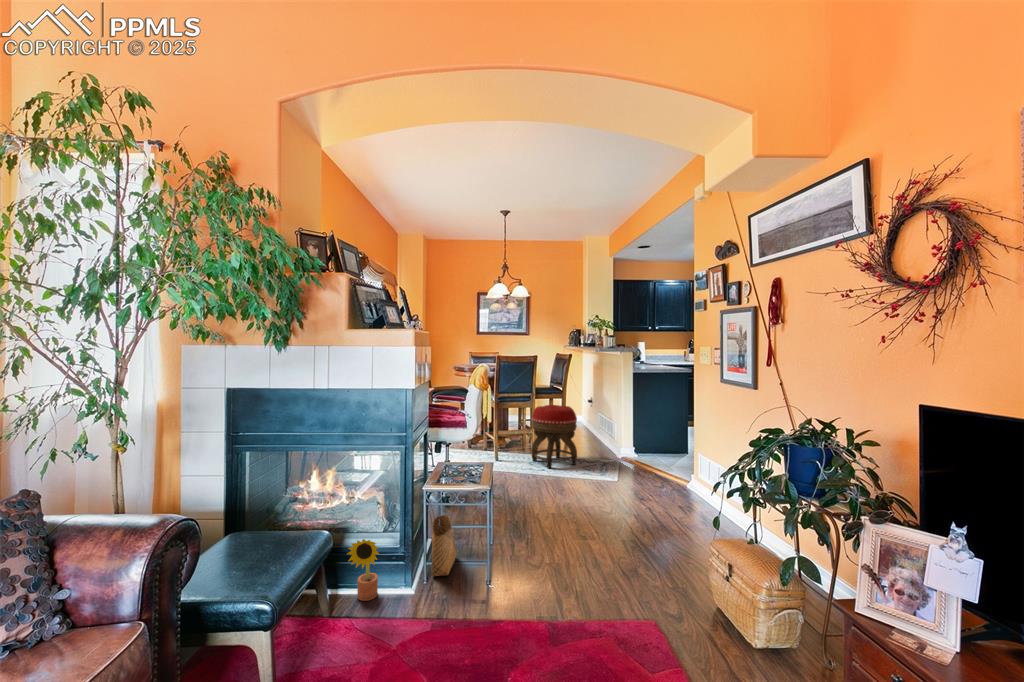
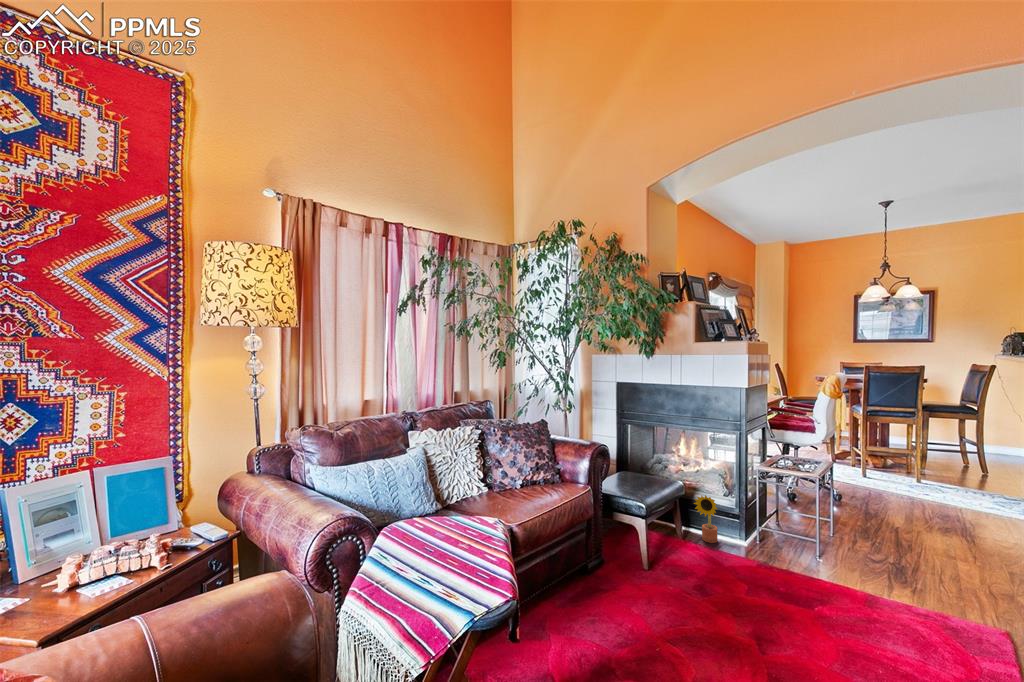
footstool: present [531,405,577,468] -> none [916,426,992,505]
woven basket: present [428,503,456,576] -> none [762,484,792,548]

